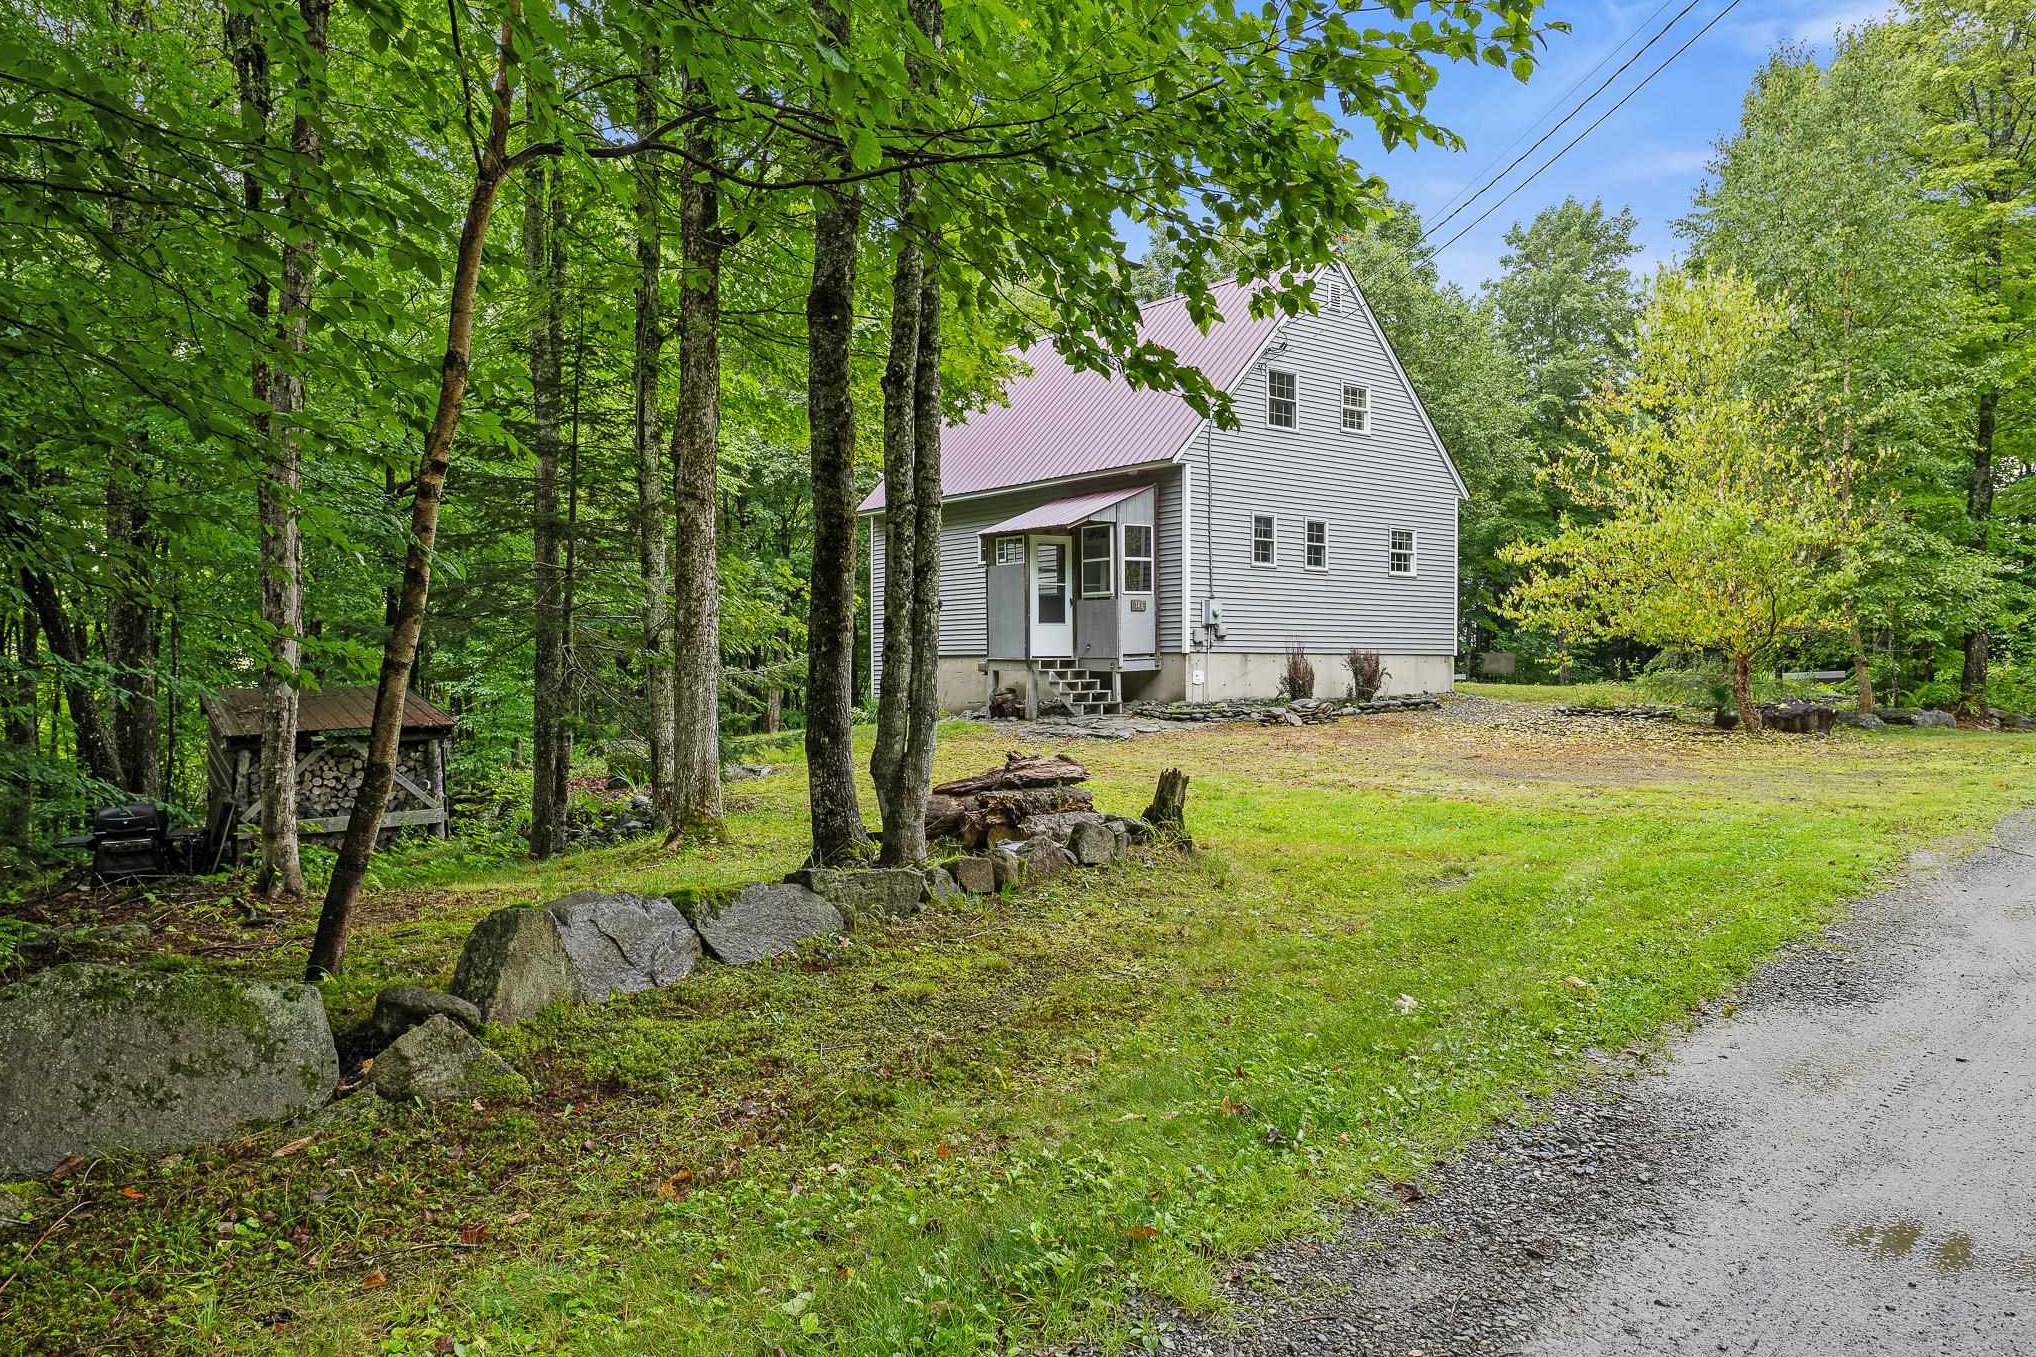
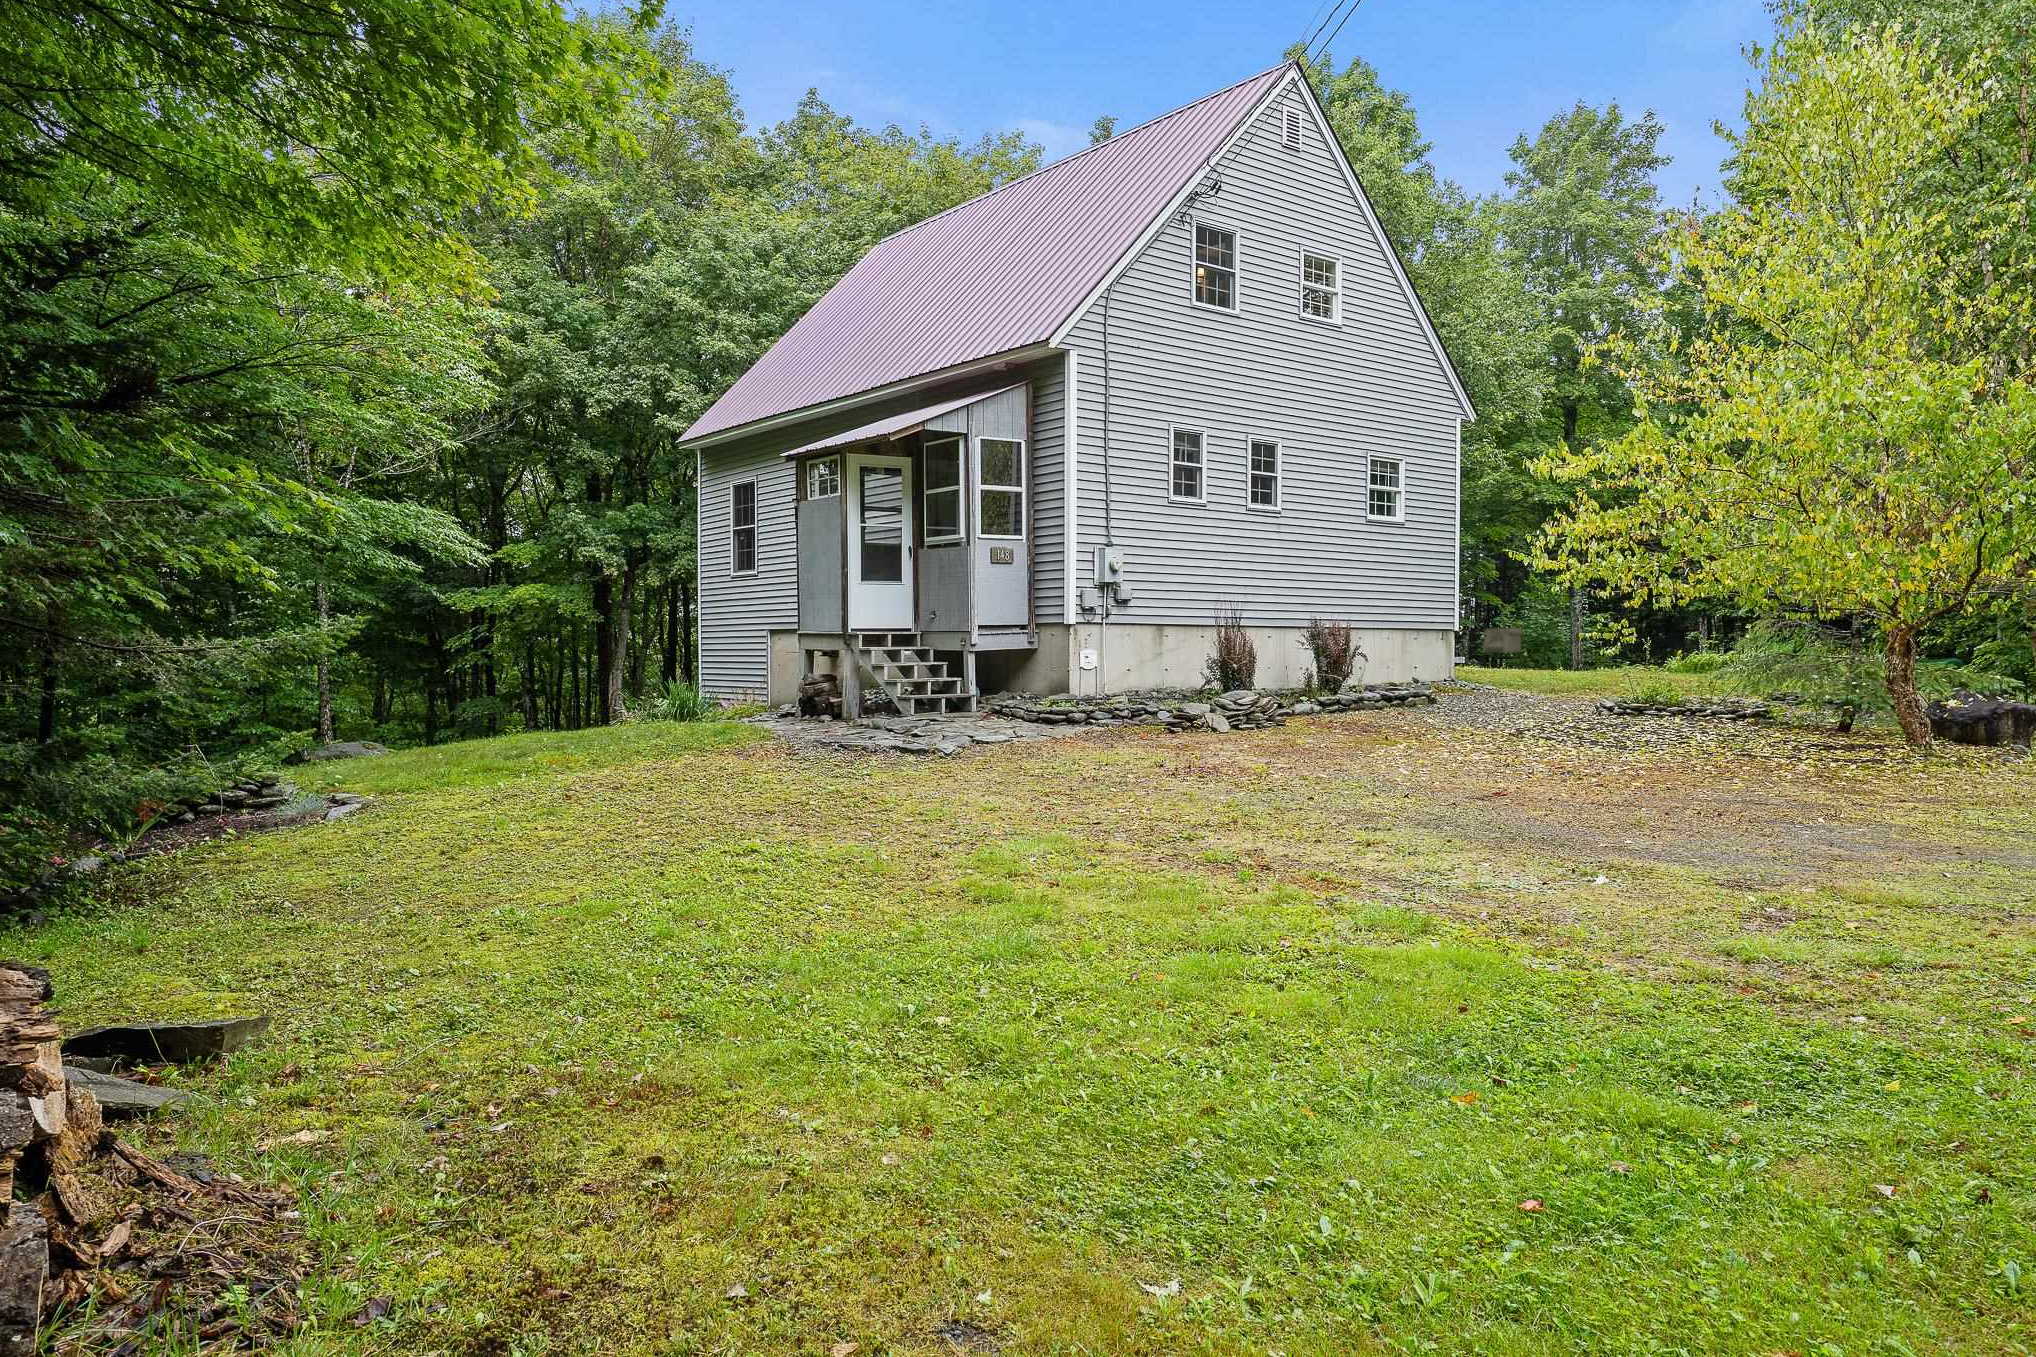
potted tree: present [1708,686,1739,729] -> none [1843,666,1898,740]

